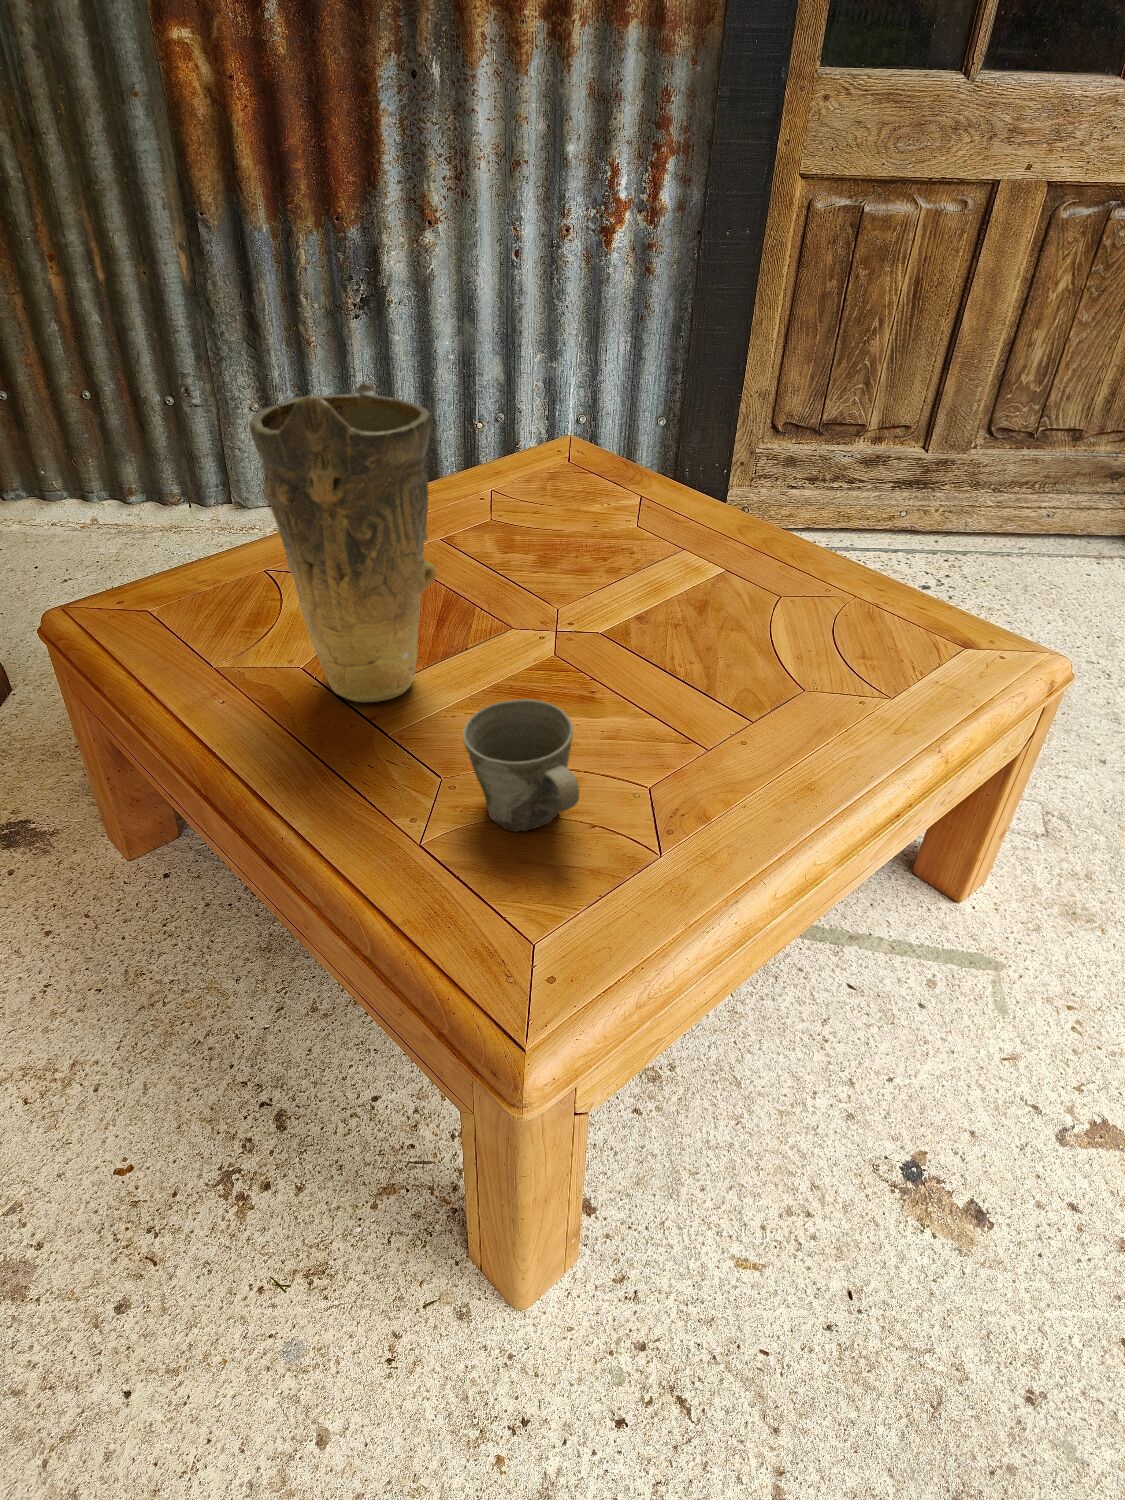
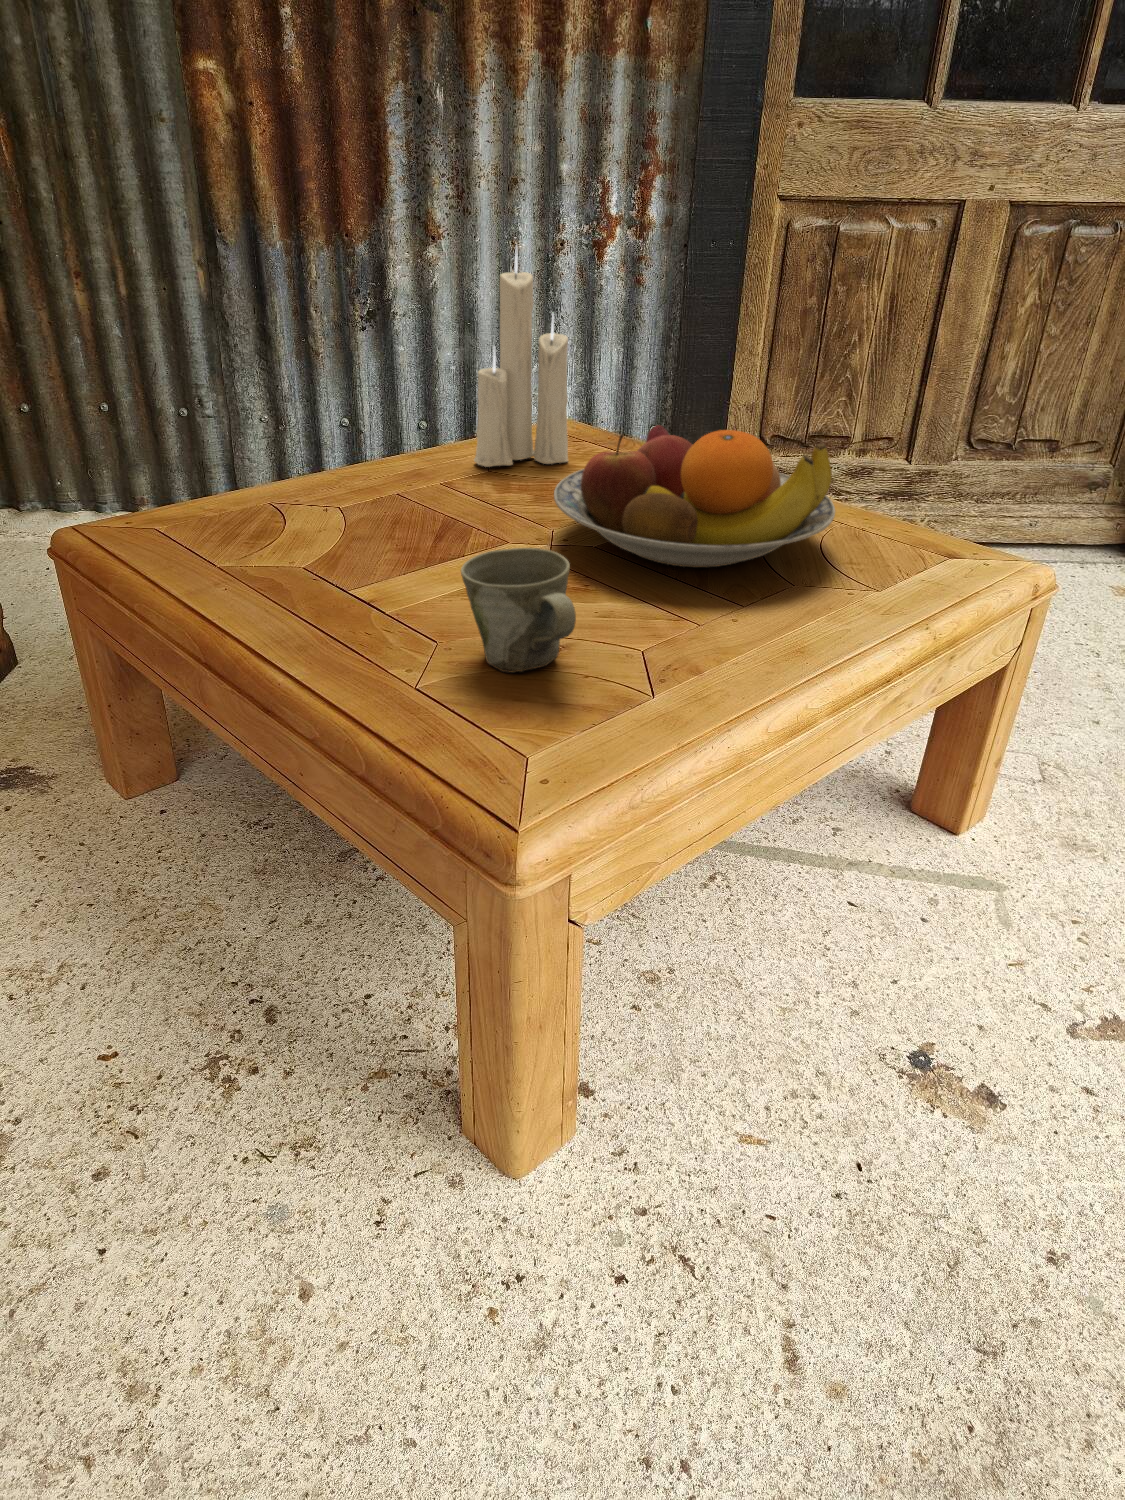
candle: none [474,281,572,523] -> present [474,248,568,467]
vase: present [249,381,436,702] -> none [260,244,437,582]
fruit bowl: none [557,505,847,675] -> present [554,425,835,567]

